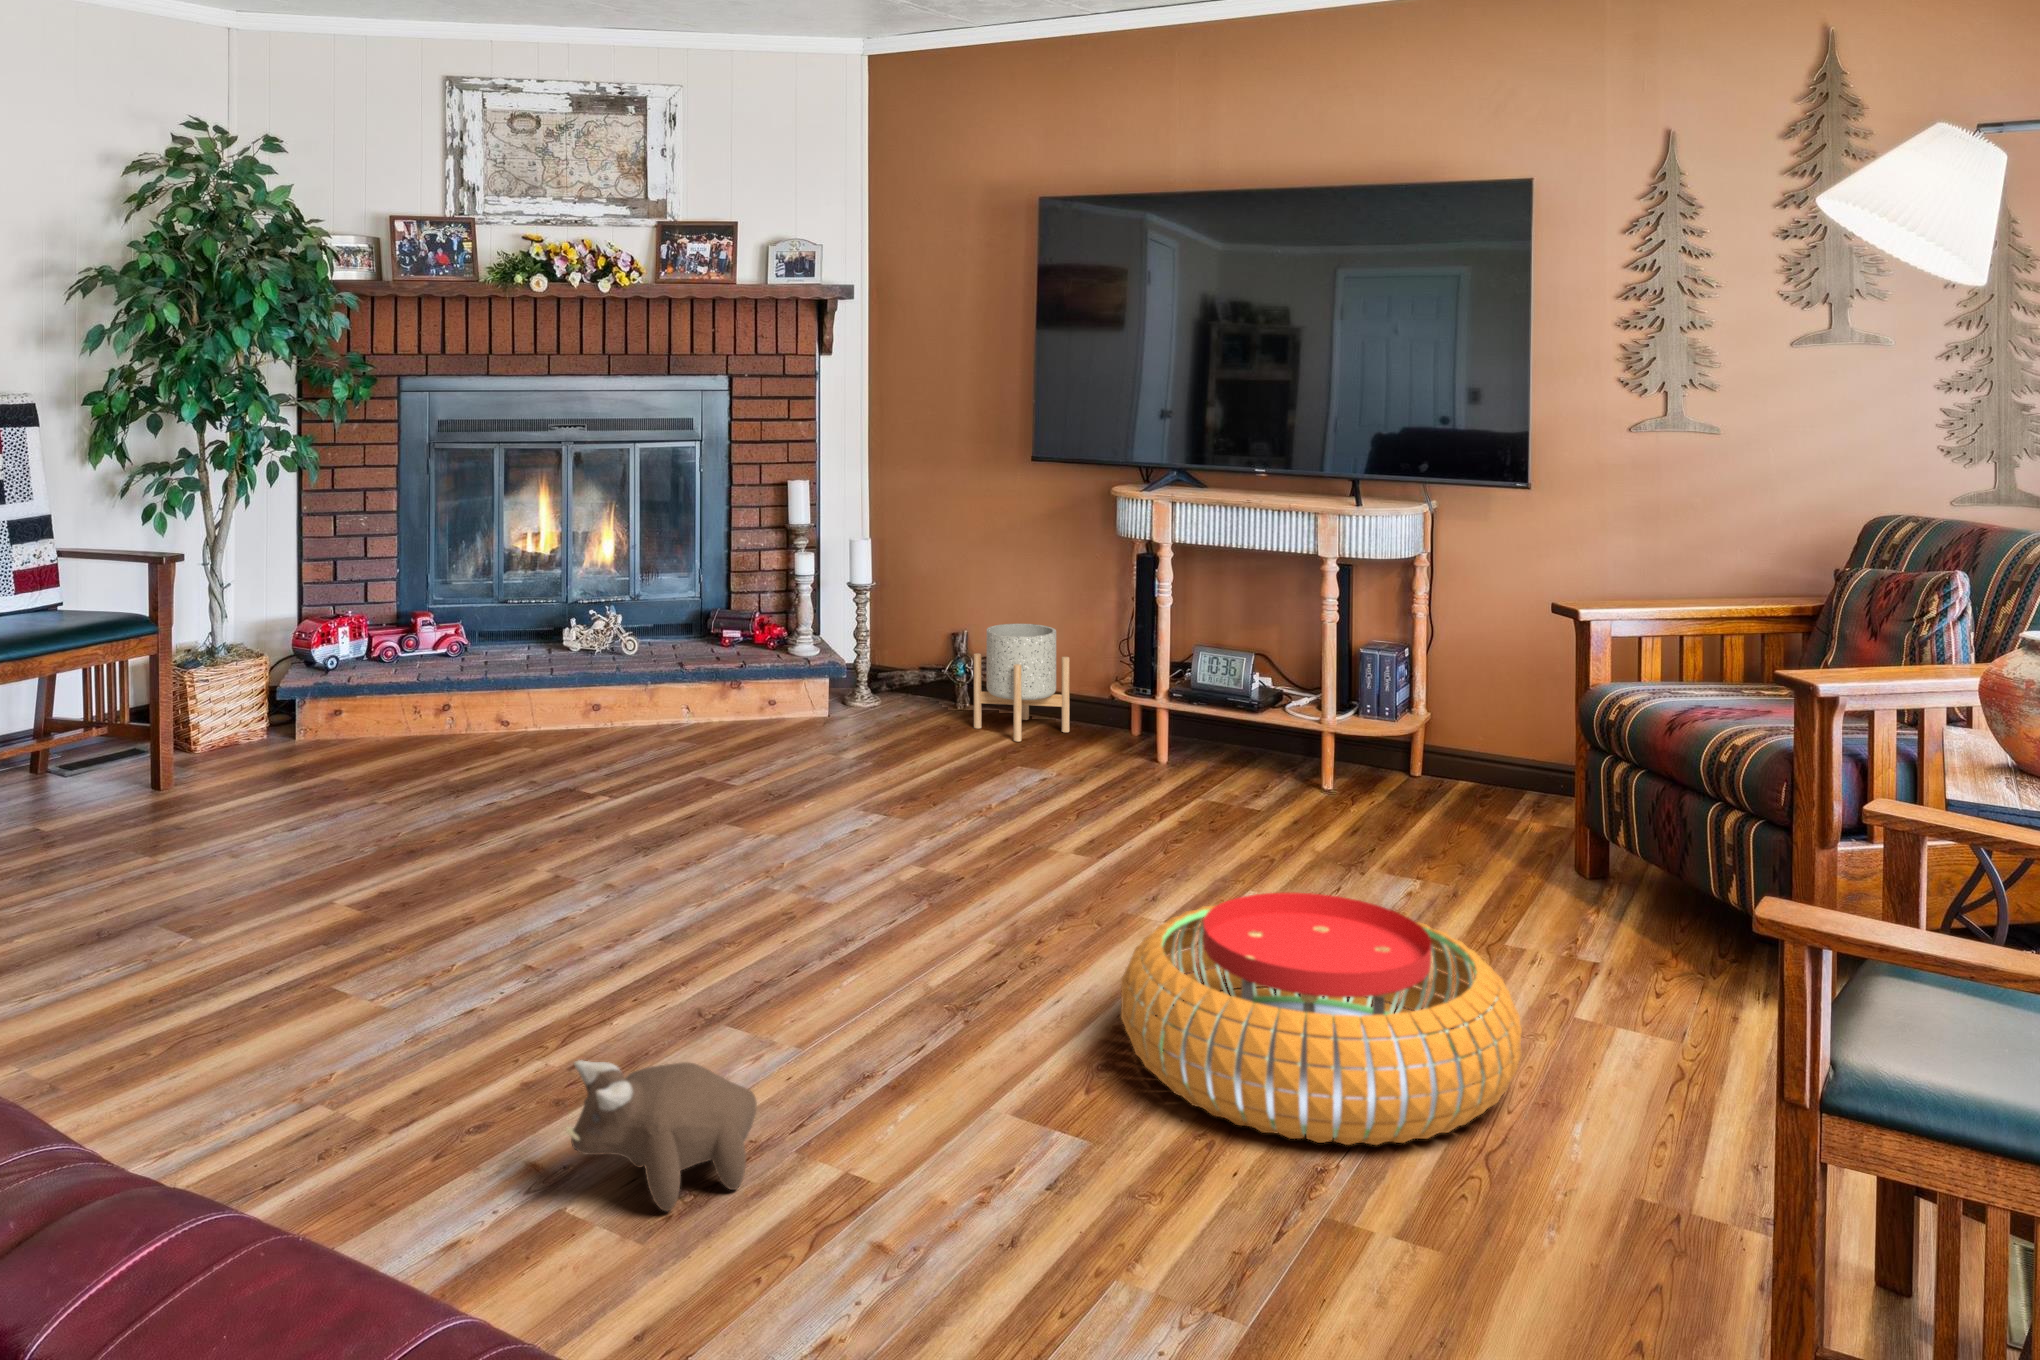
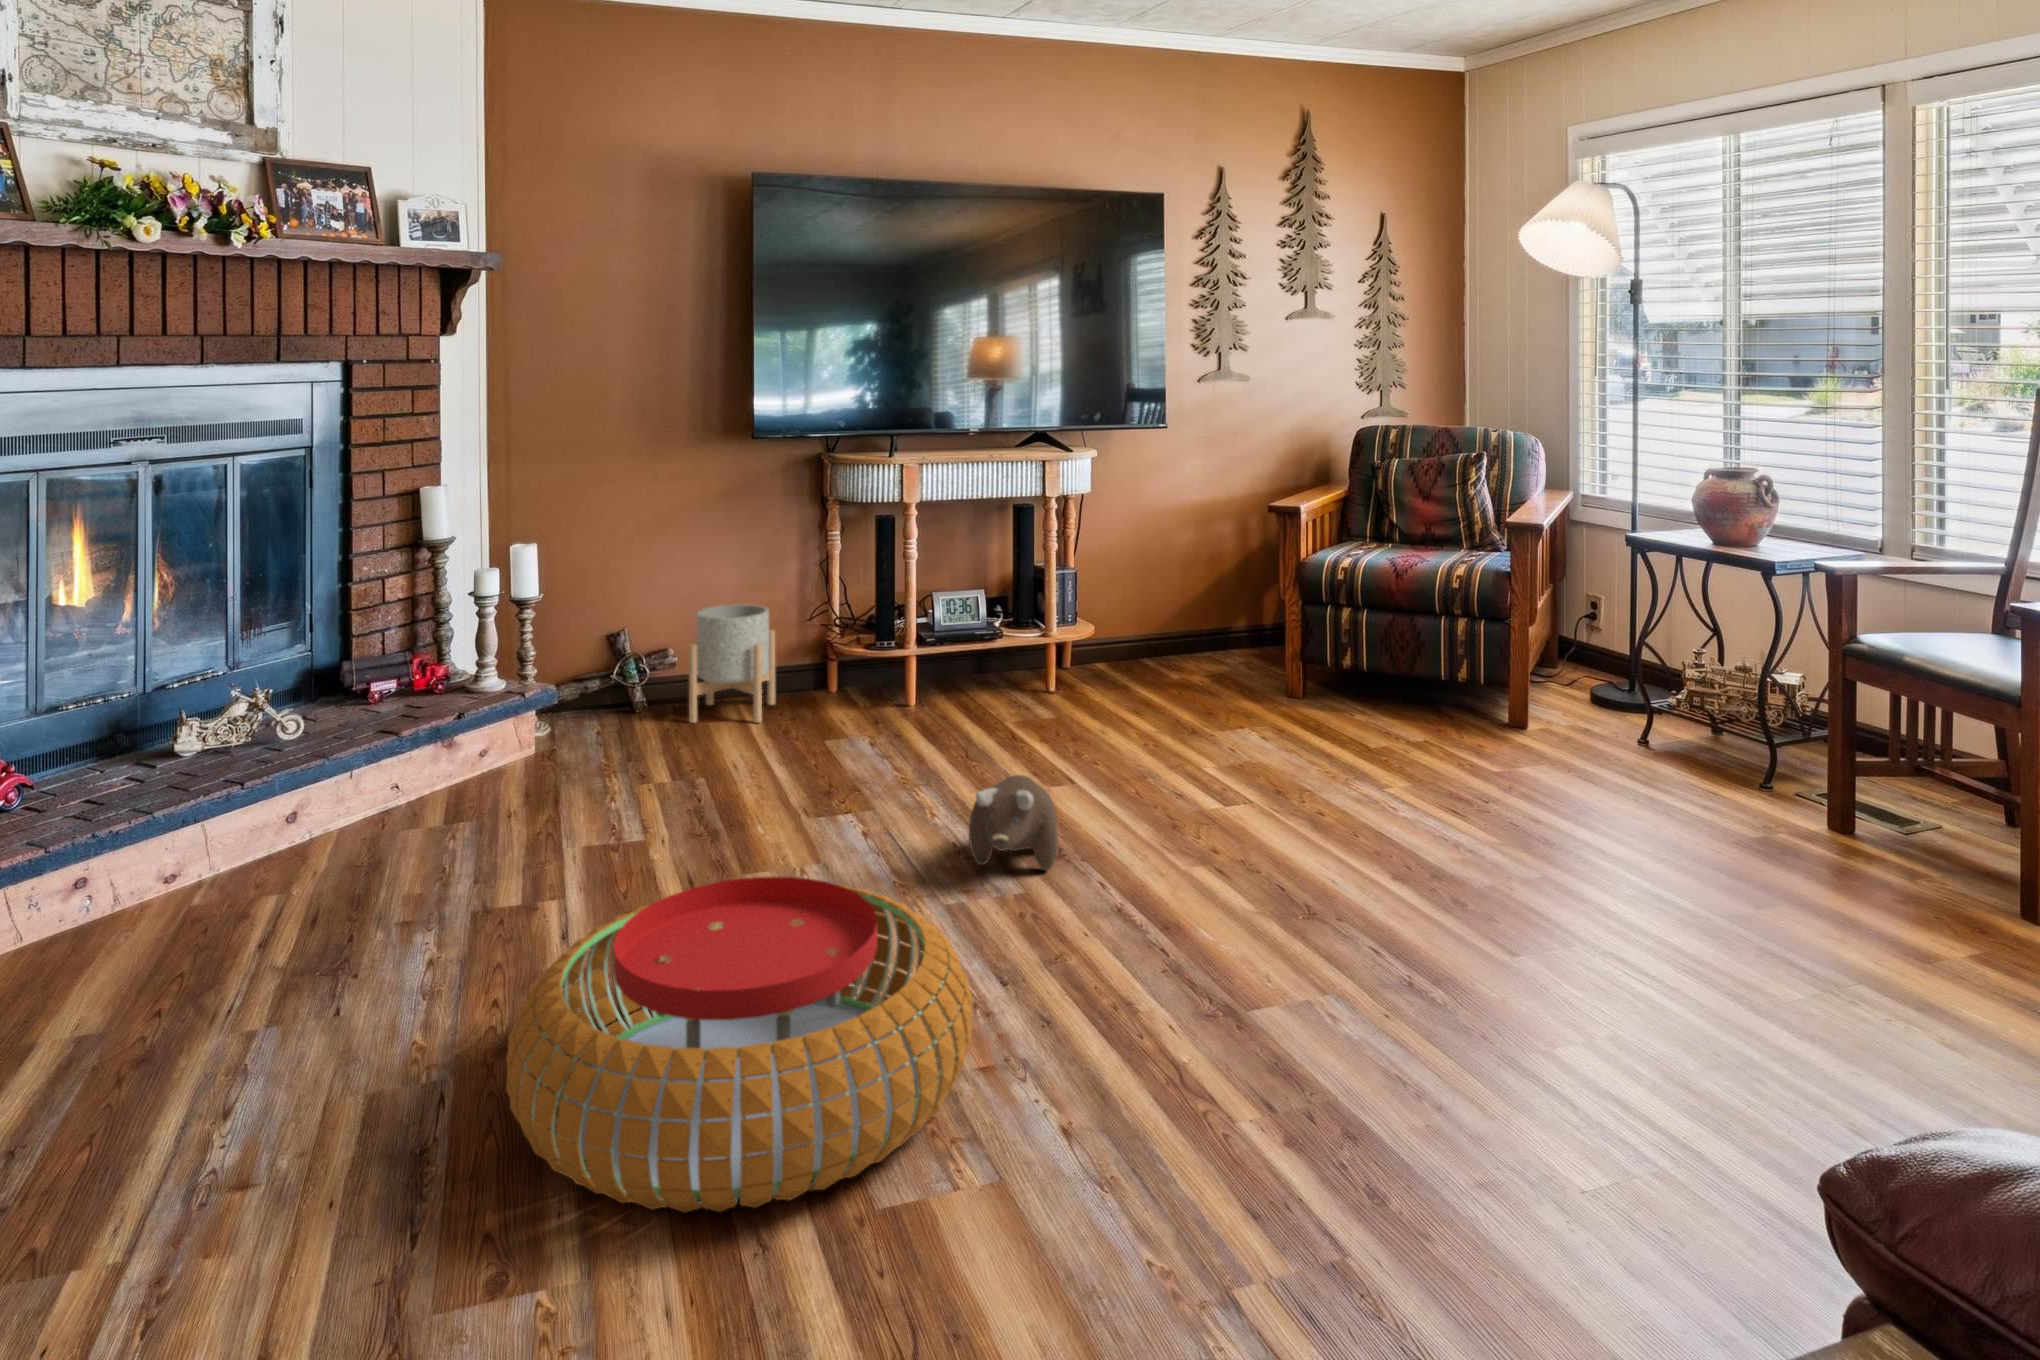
pouf: present [1121,892,1522,1145] -> present [506,877,973,1212]
plush toy: present [566,1060,757,1211] -> present [969,775,1058,870]

